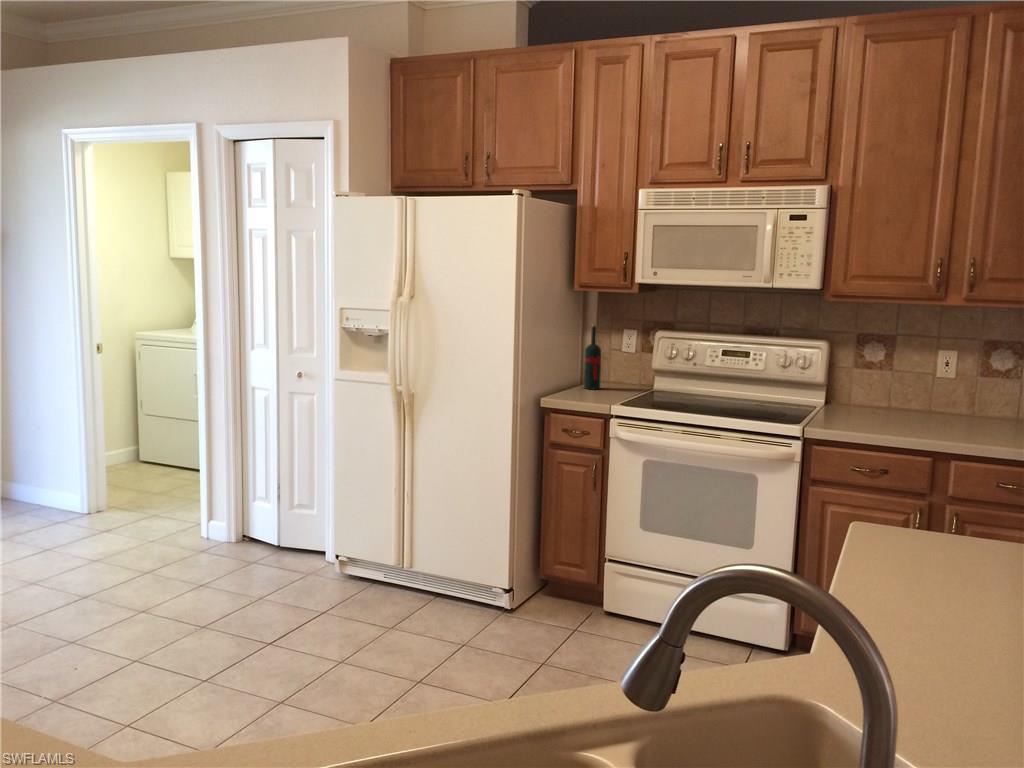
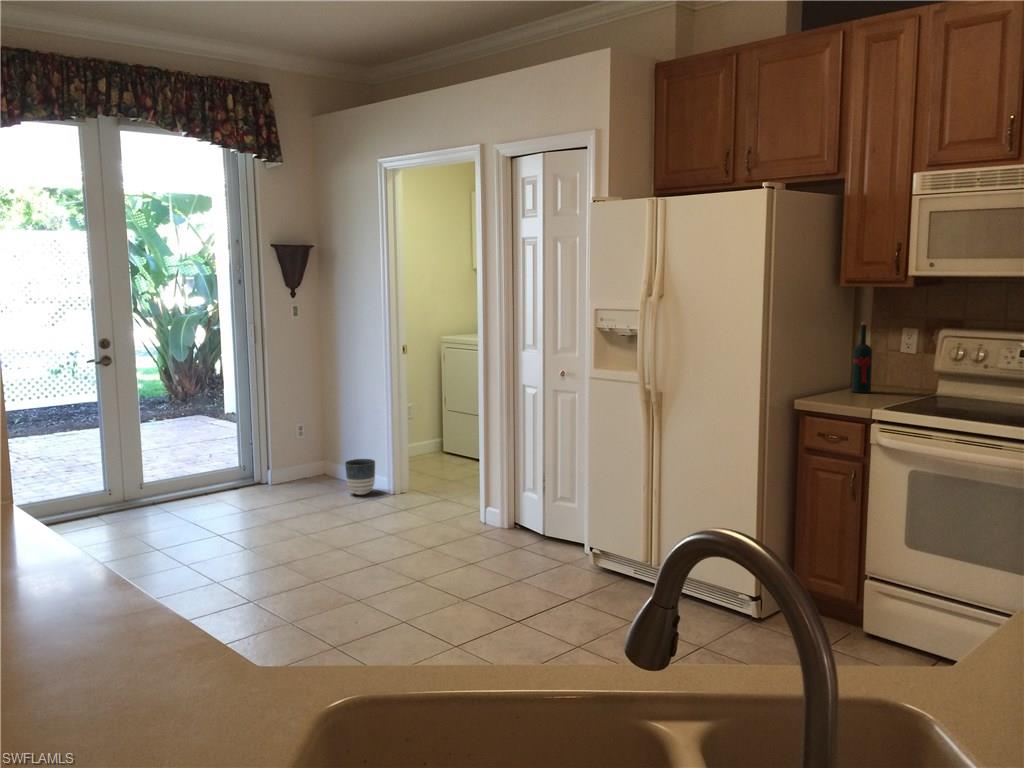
planter: none [25,475,65,517] -> present [345,459,375,495]

